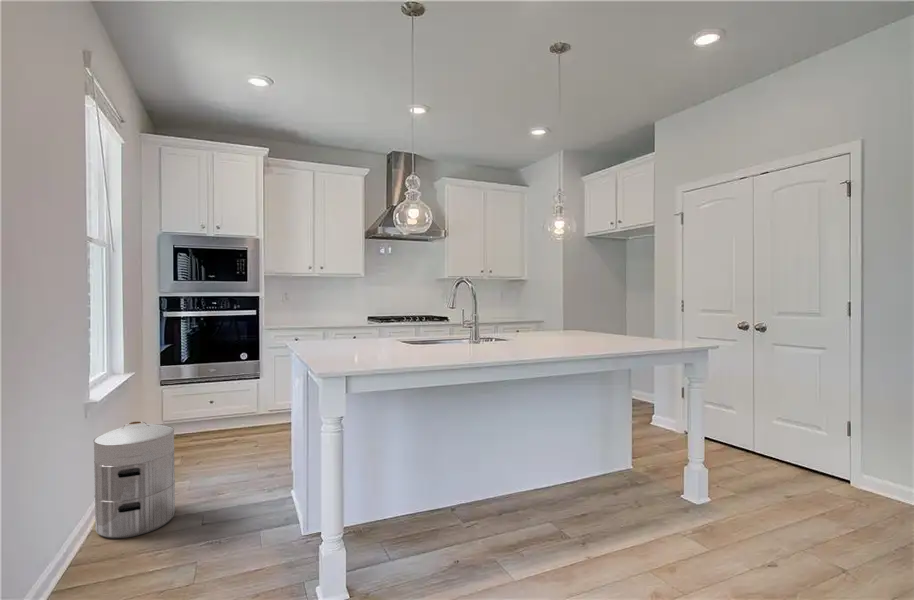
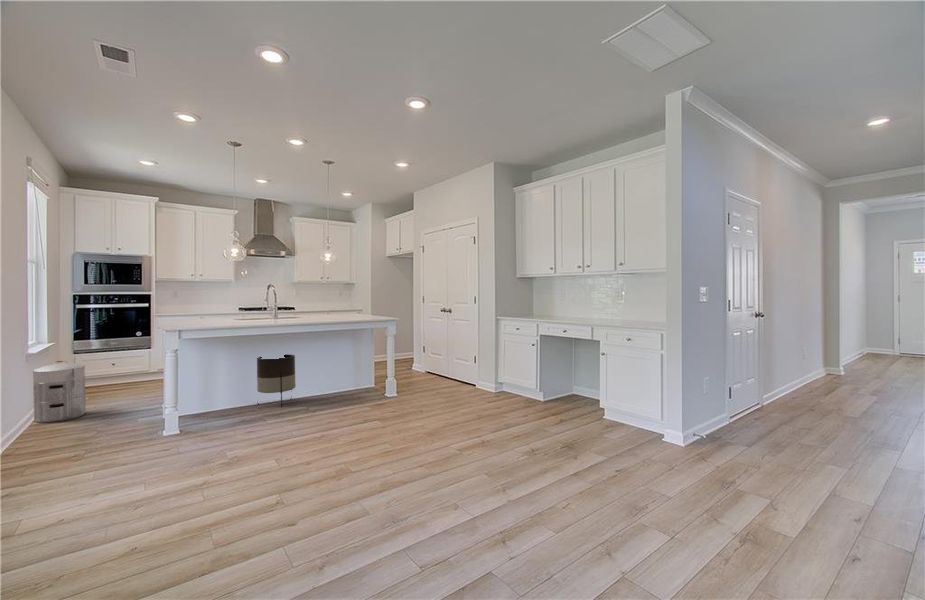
planter: none [459,417,529,533] -> present [257,354,296,407]

